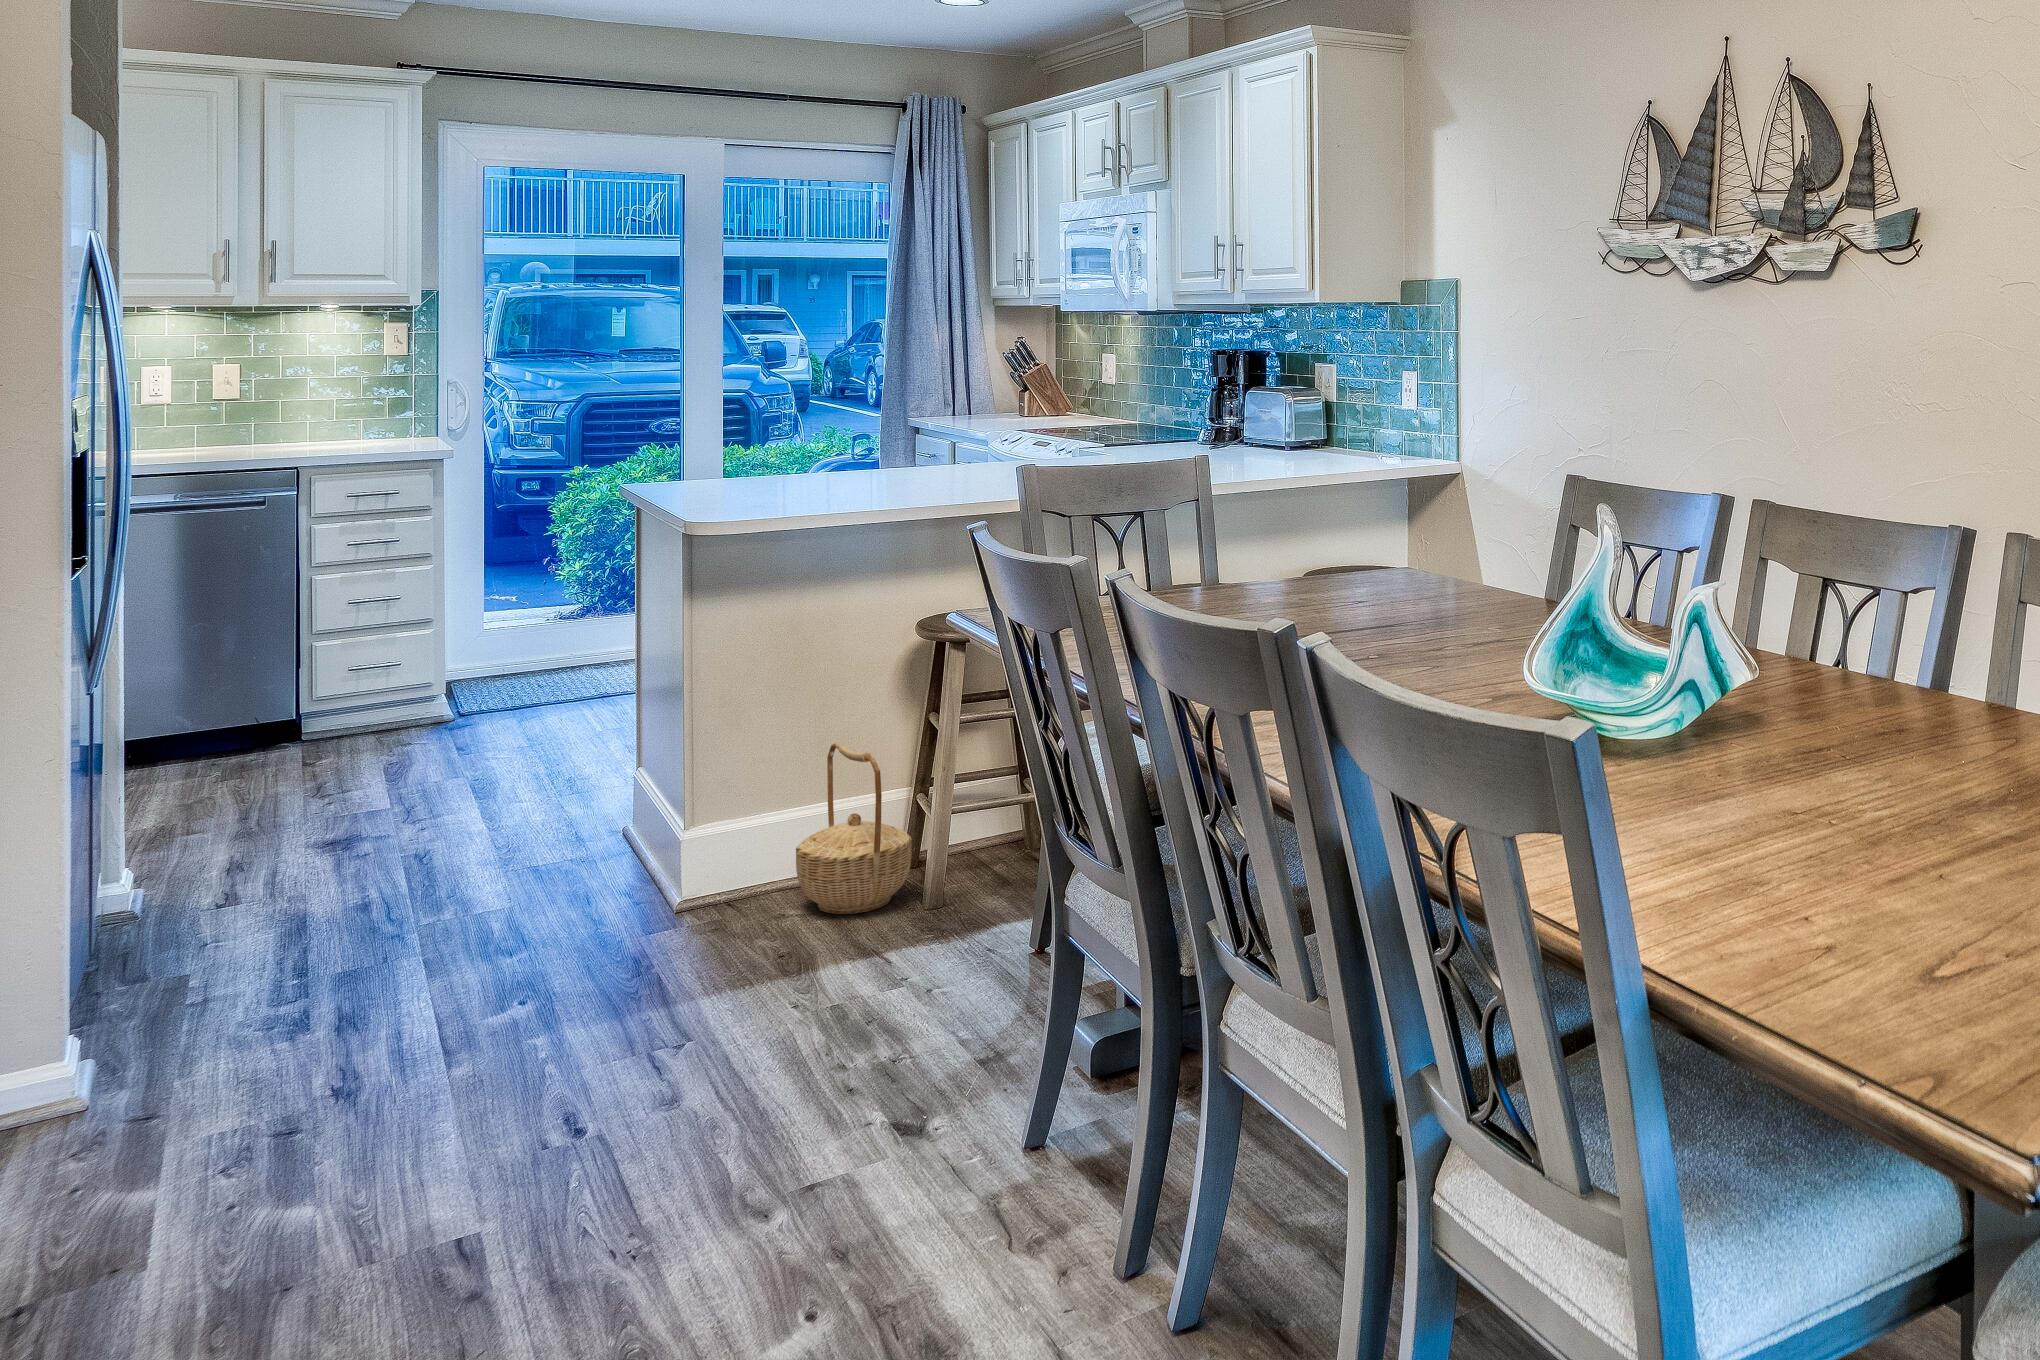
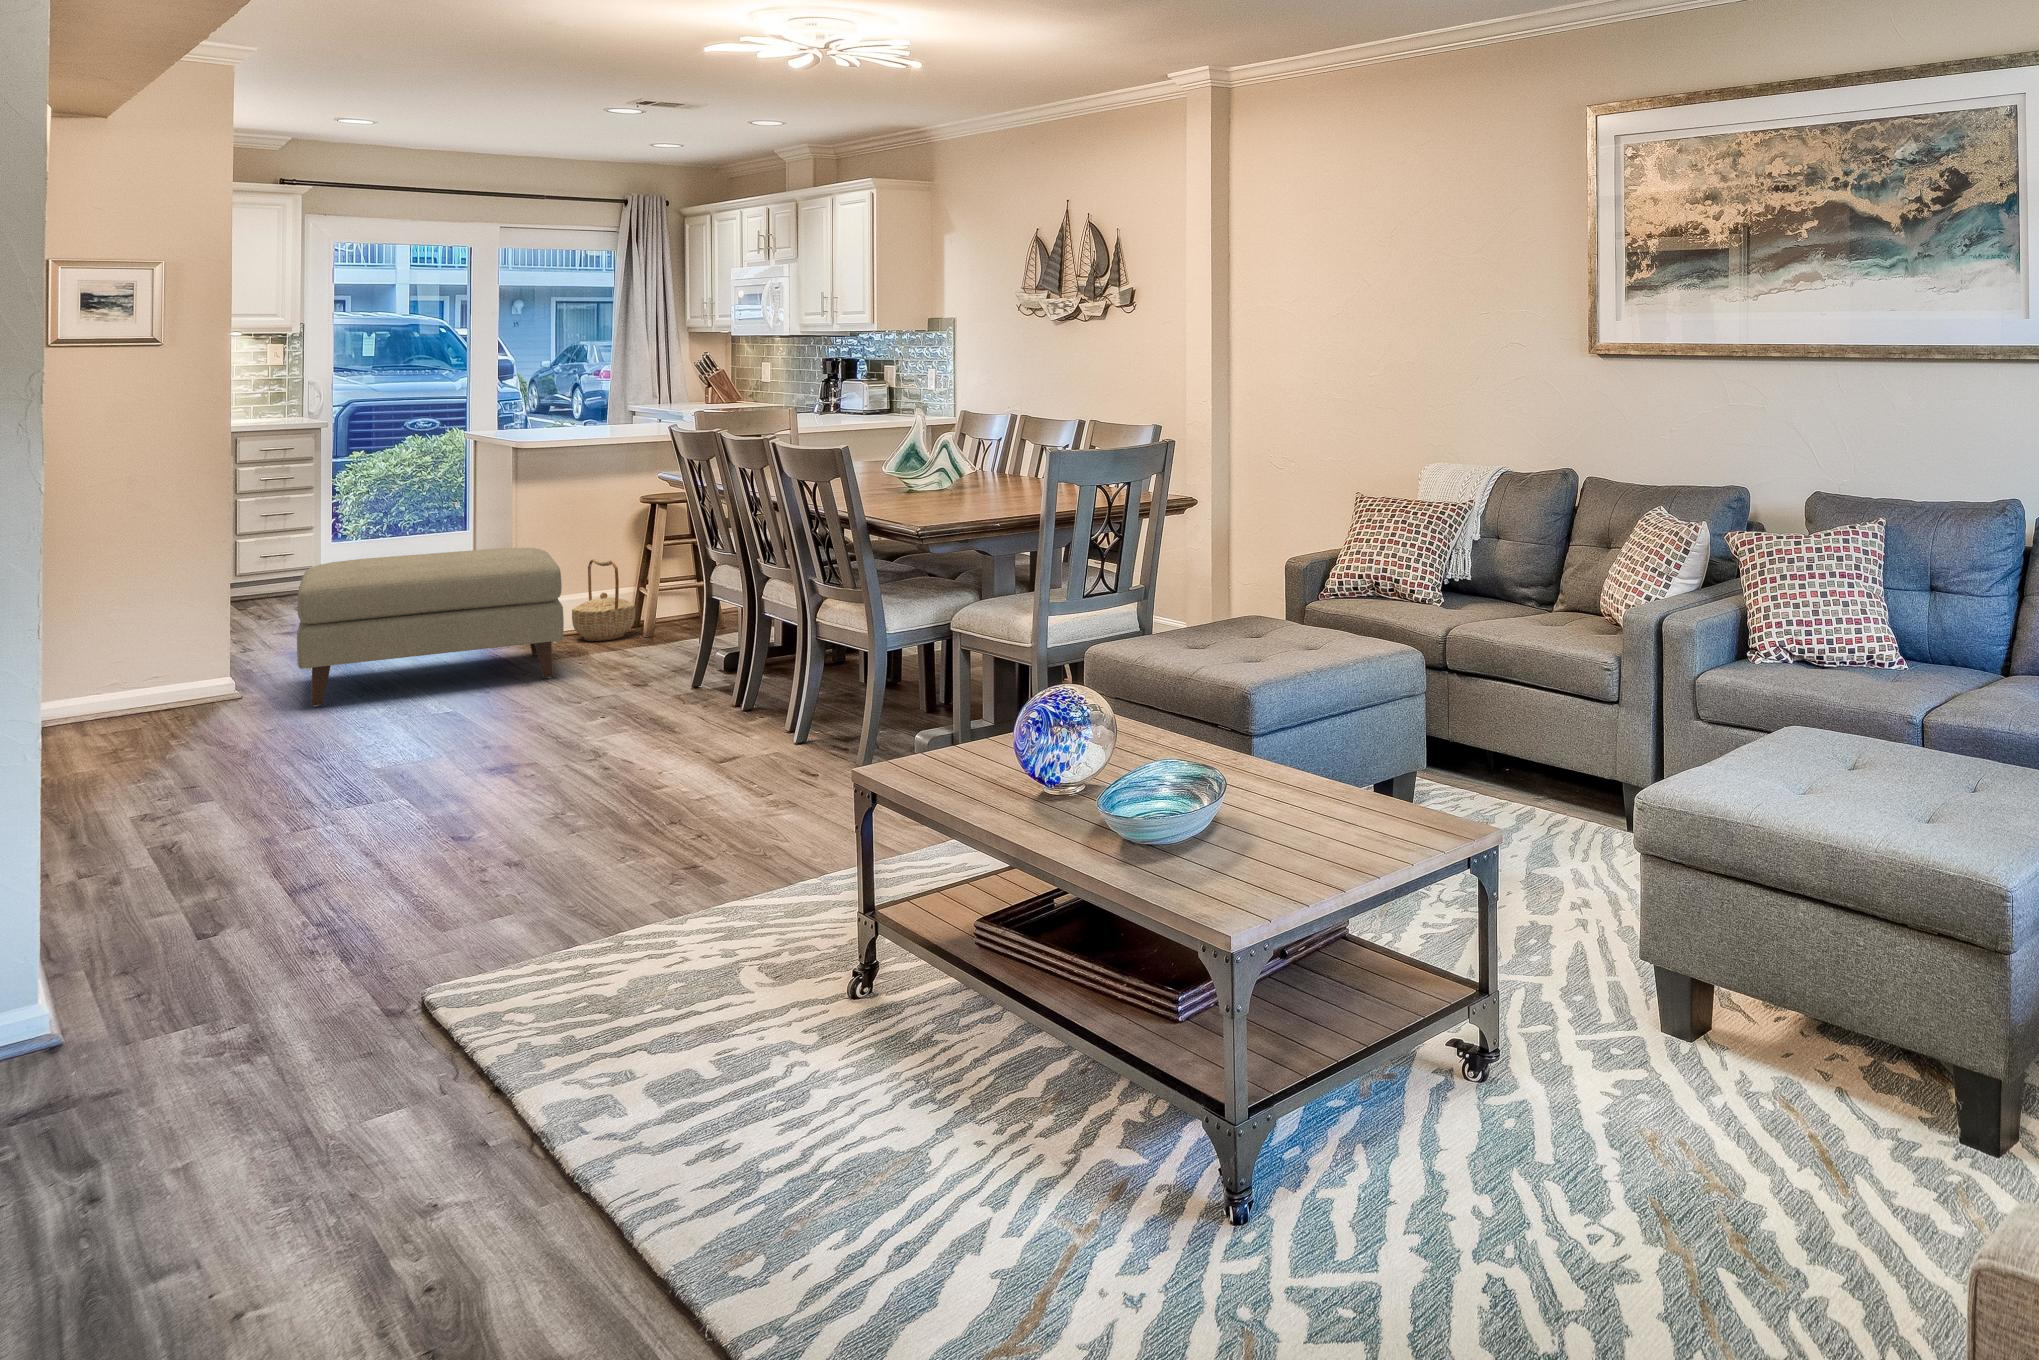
ottoman: none [205,736,766,1132] -> present [297,548,564,706]

